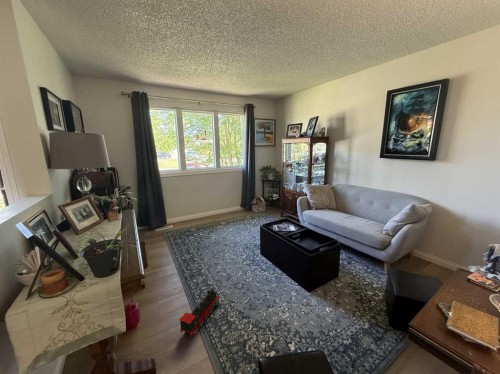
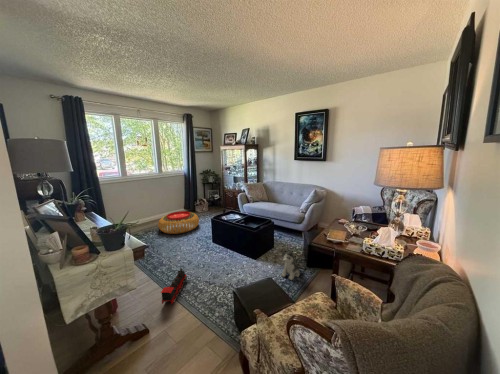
pouf: none [209,211,251,236] -> present [158,211,199,234]
plush toy: none [344,295,376,345] -> present [281,251,300,280]

